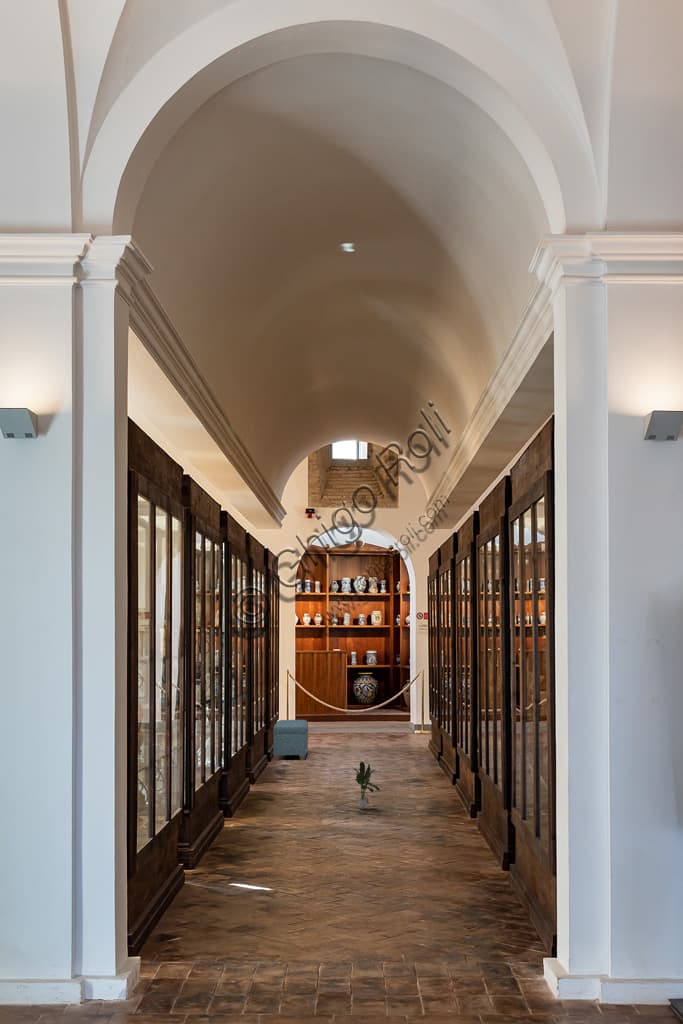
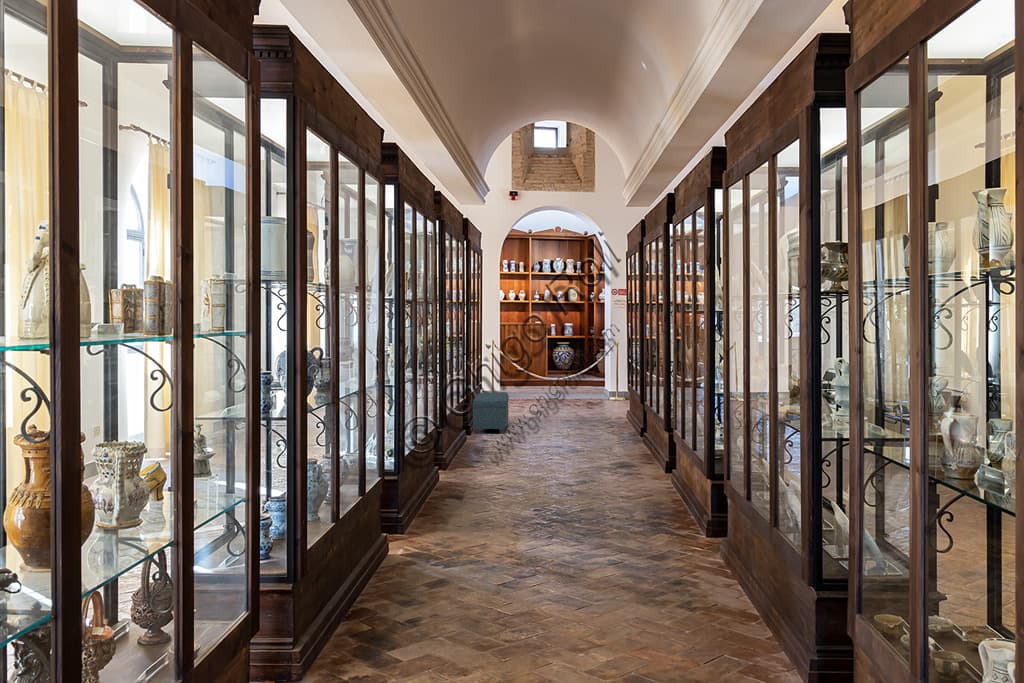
potted plant: present [354,762,380,809] -> none [552,457,588,512]

